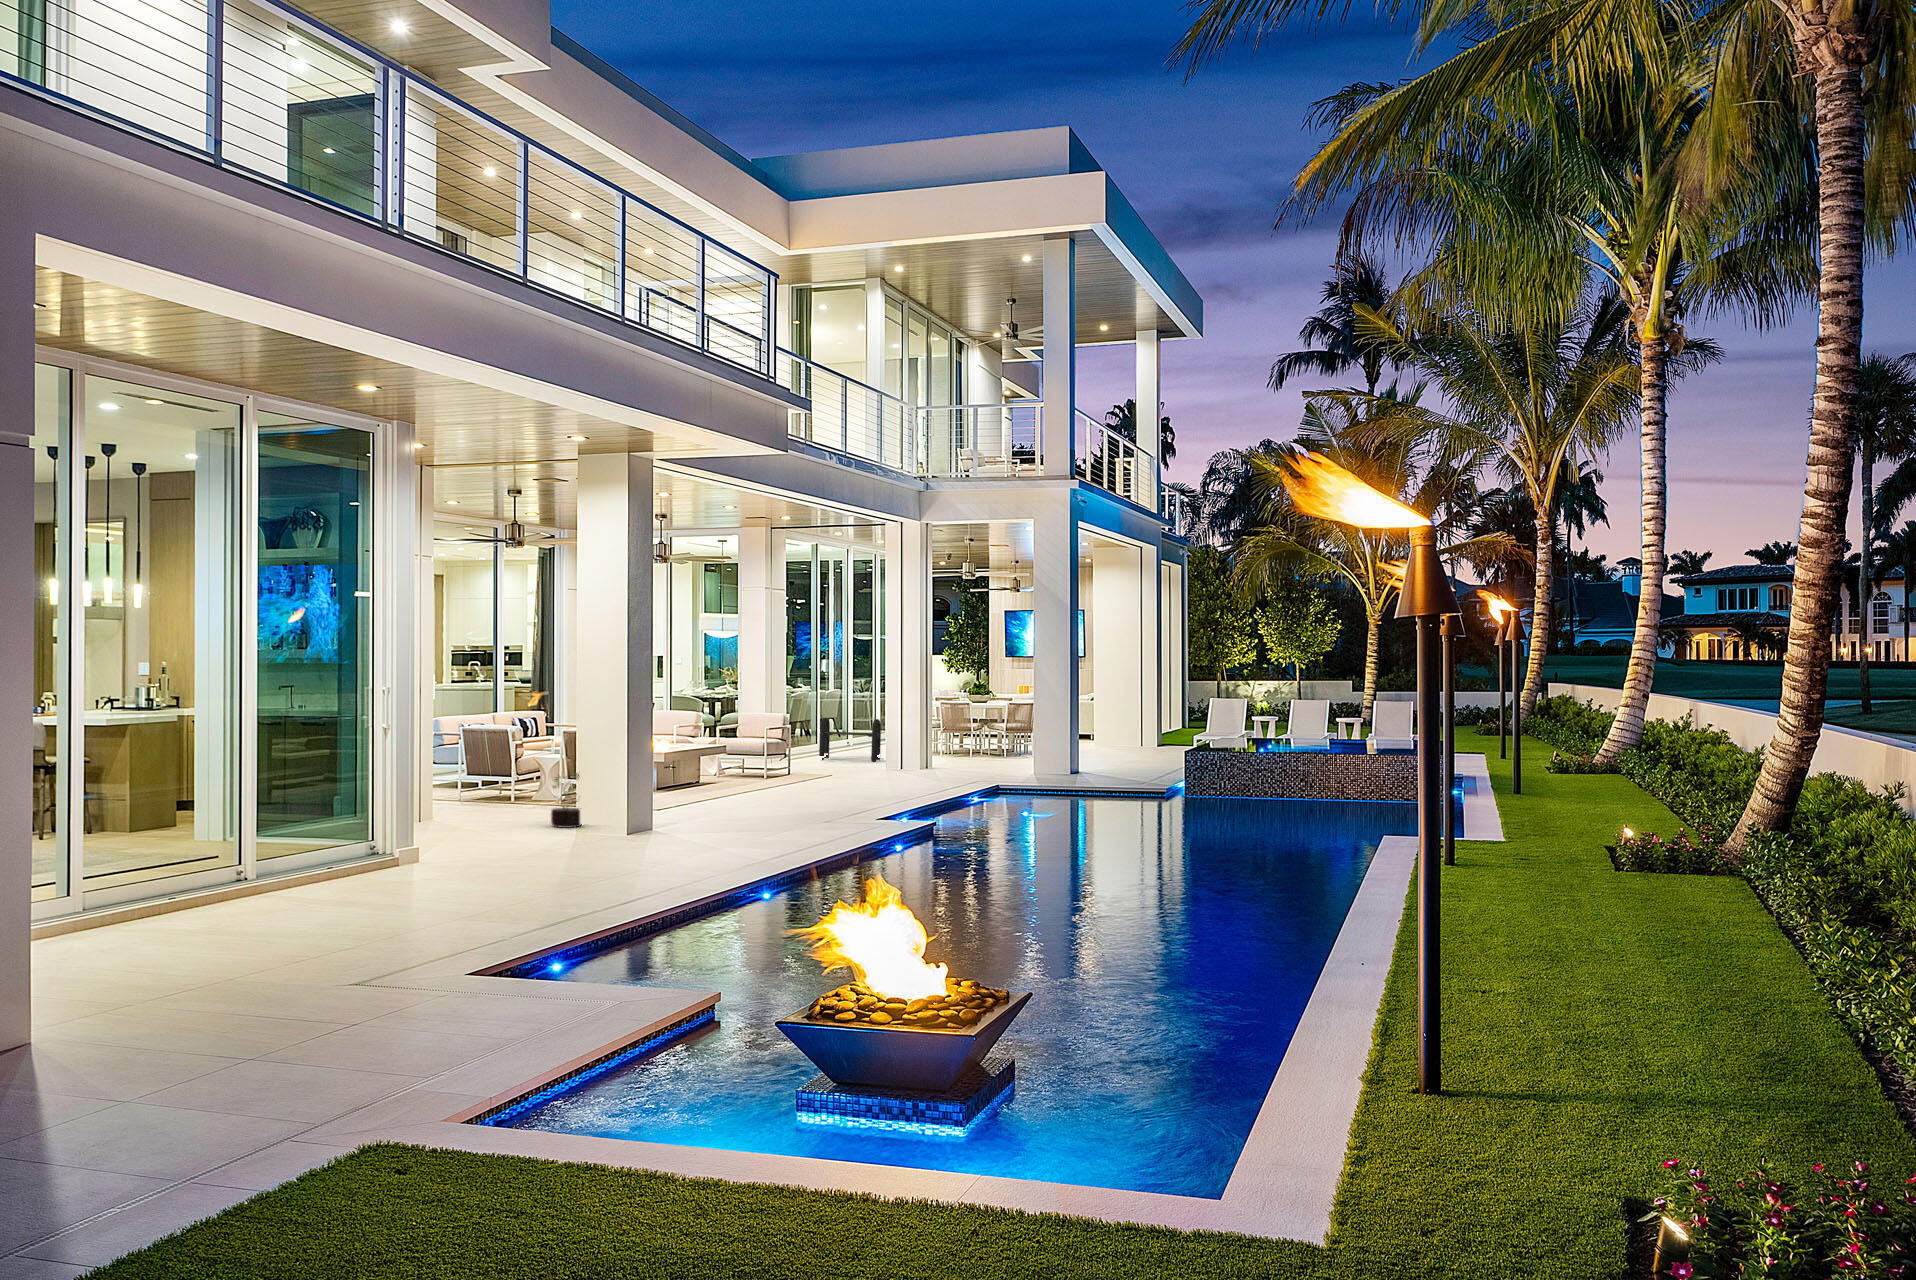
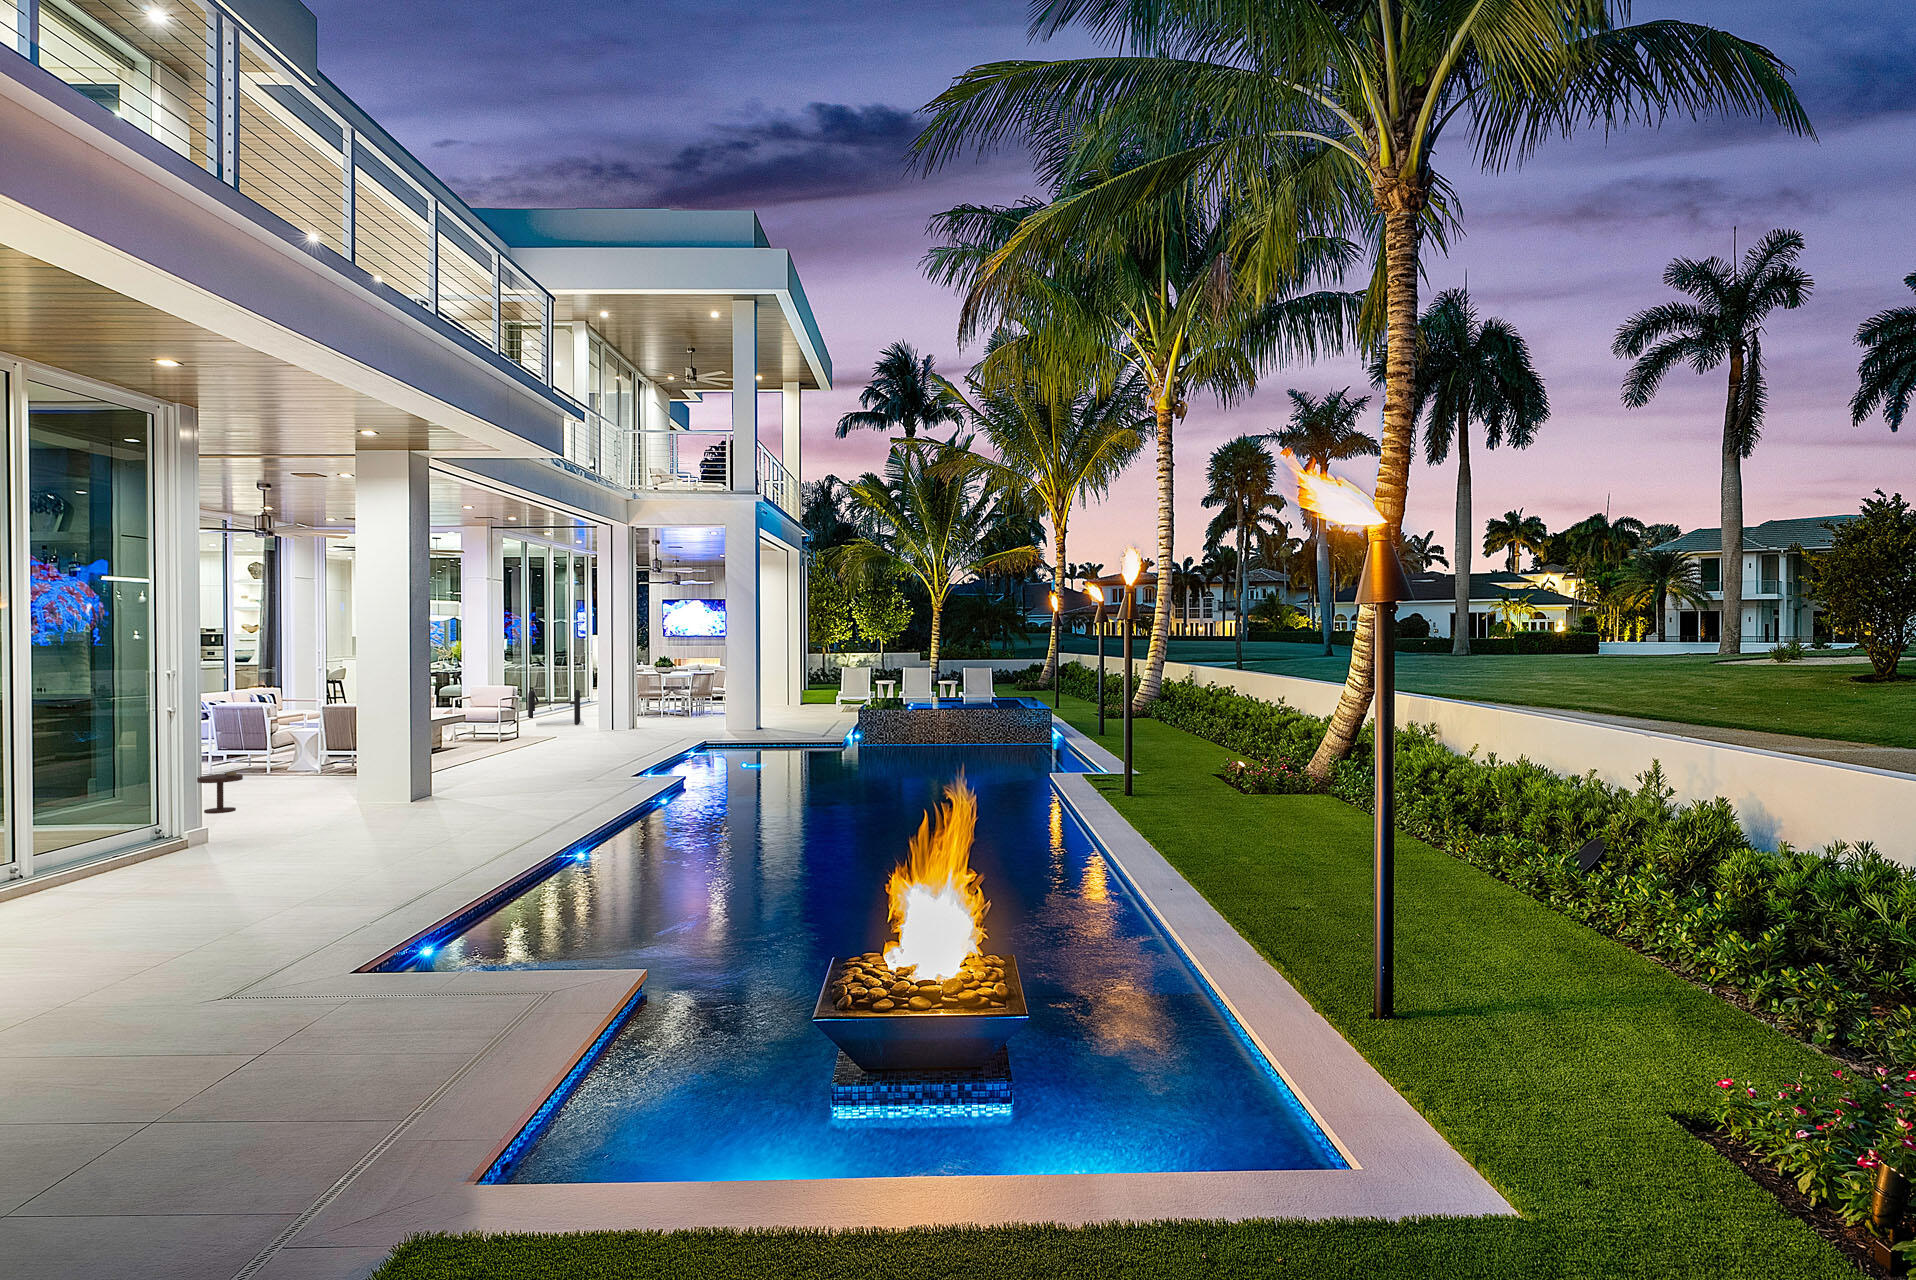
decorative plant: present [551,773,582,828] -> none [328,756,362,809]
side table: none [416,776,456,850] -> present [197,772,243,814]

